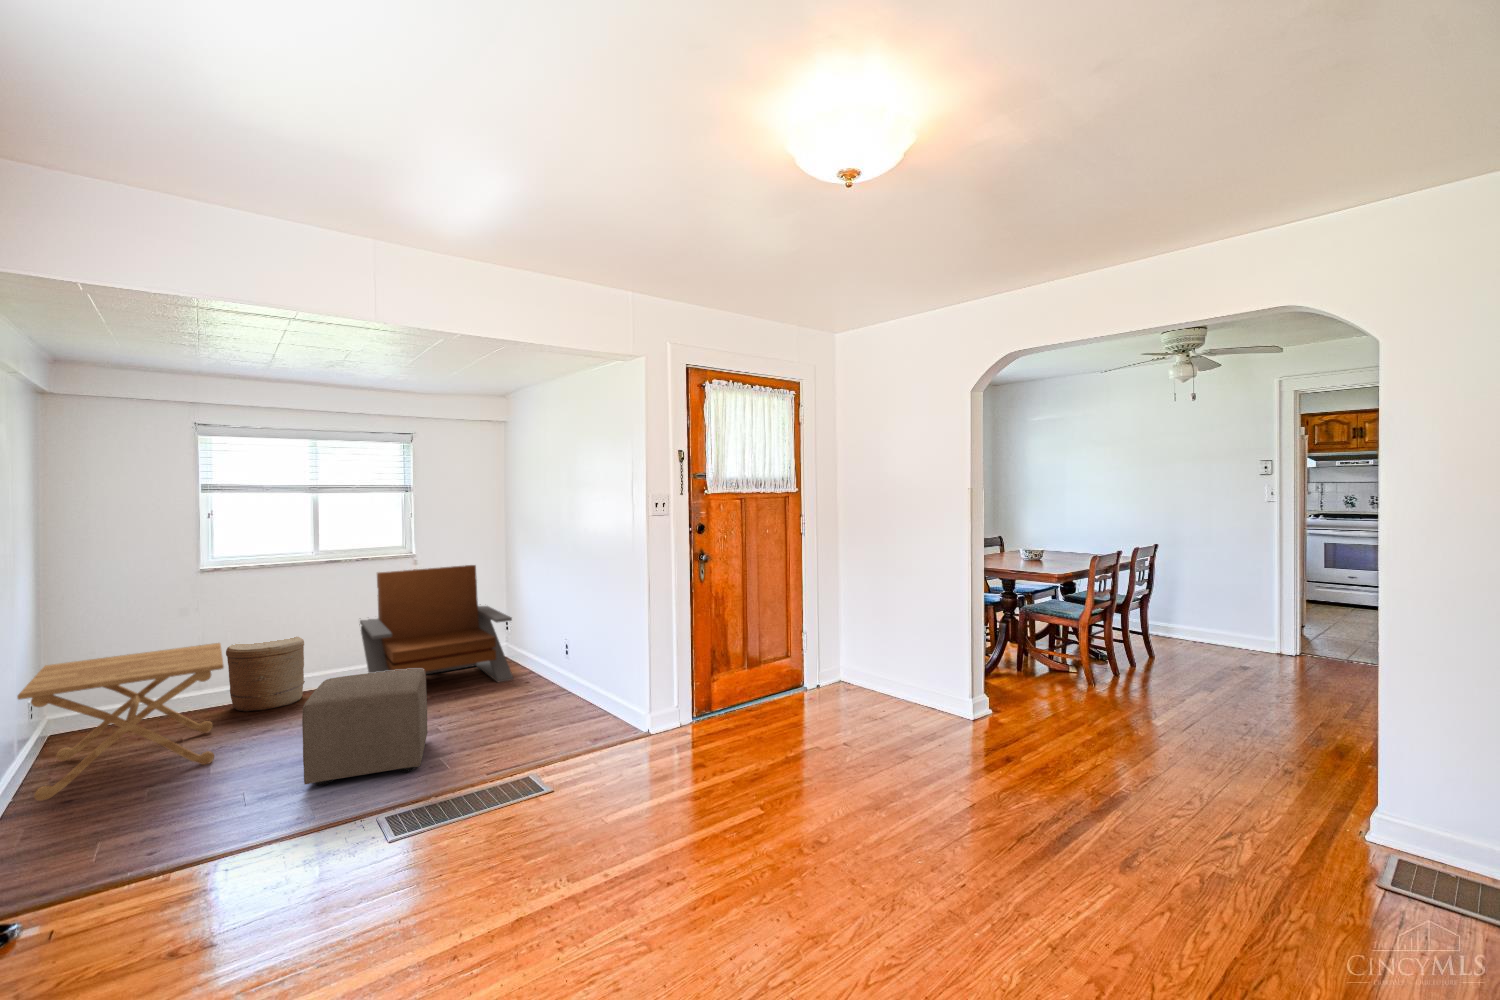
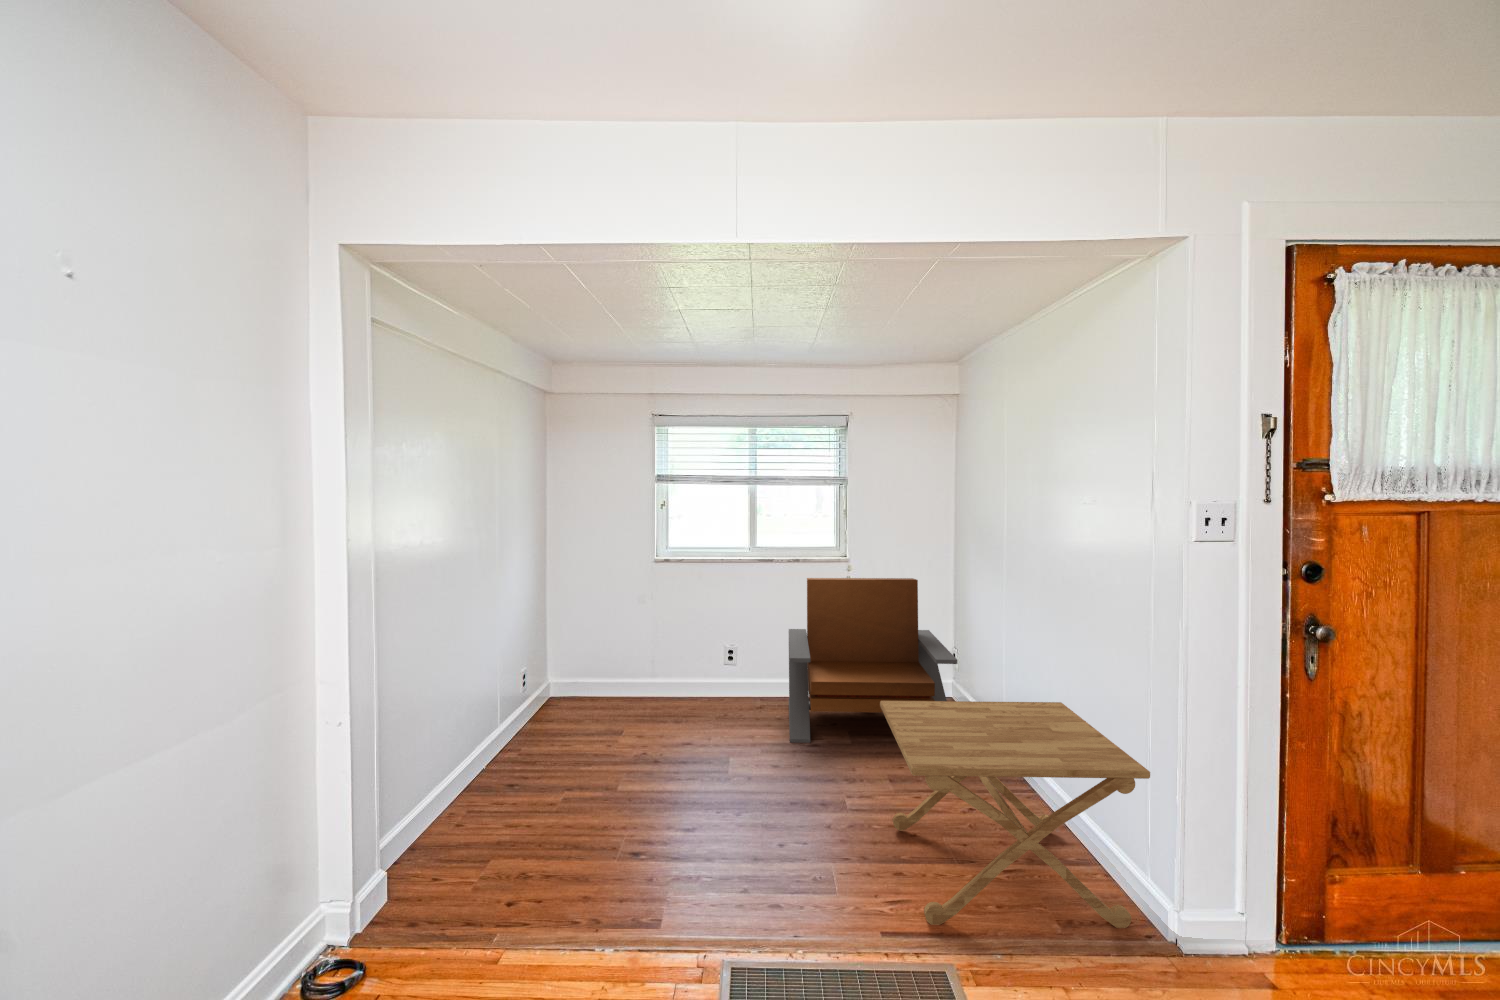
woven basket: present [226,636,305,712] -> none [665,637,733,717]
side table: present [17,643,224,801] -> present [880,701,1150,928]
ottoman: present [302,669,427,786] -> none [673,715,827,877]

